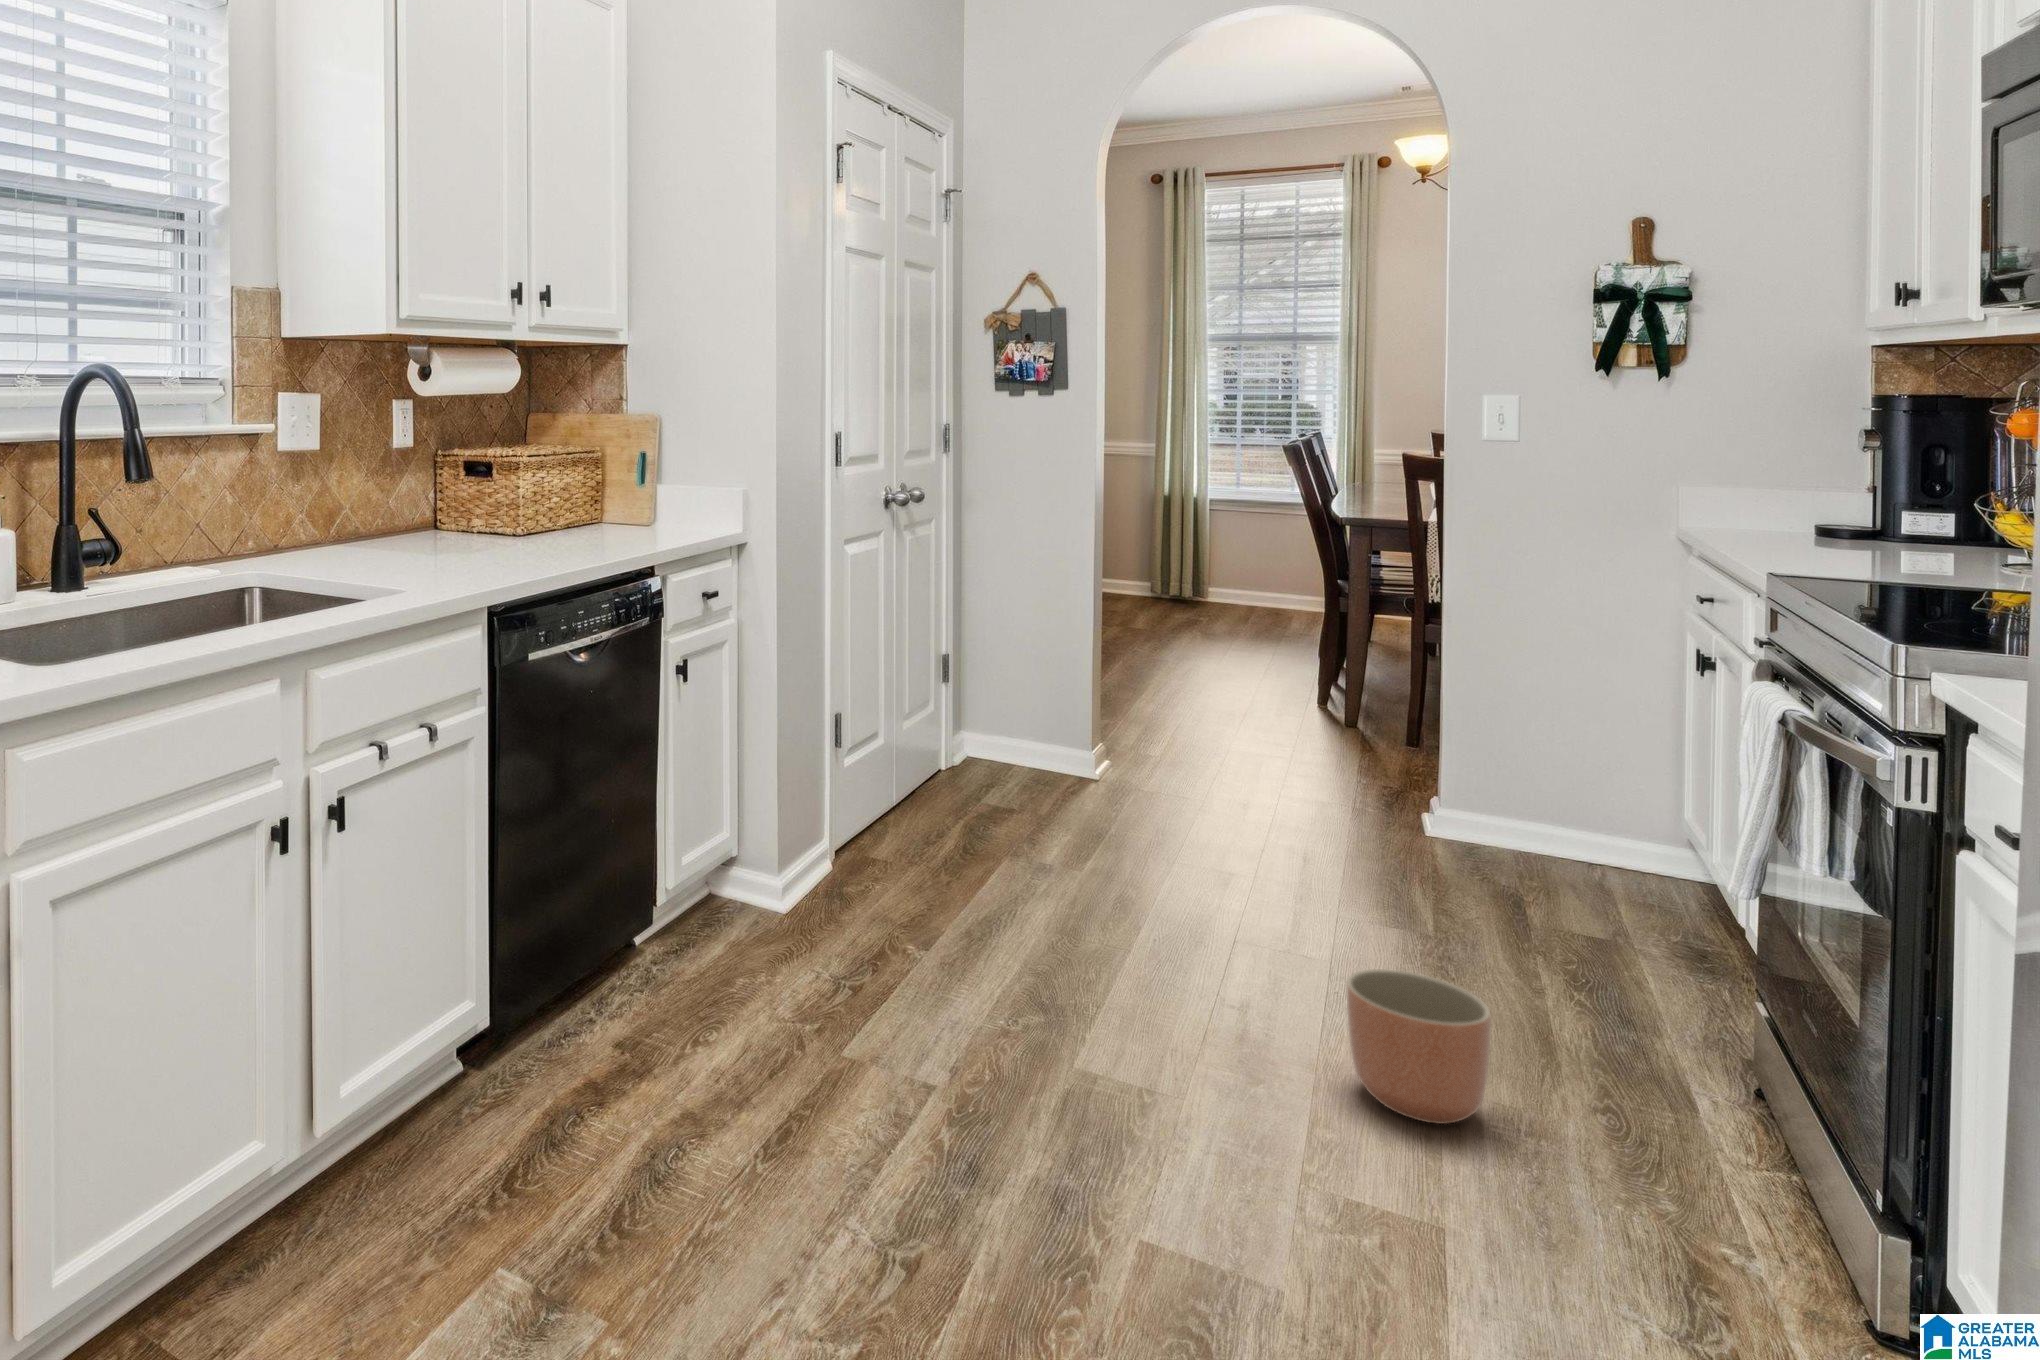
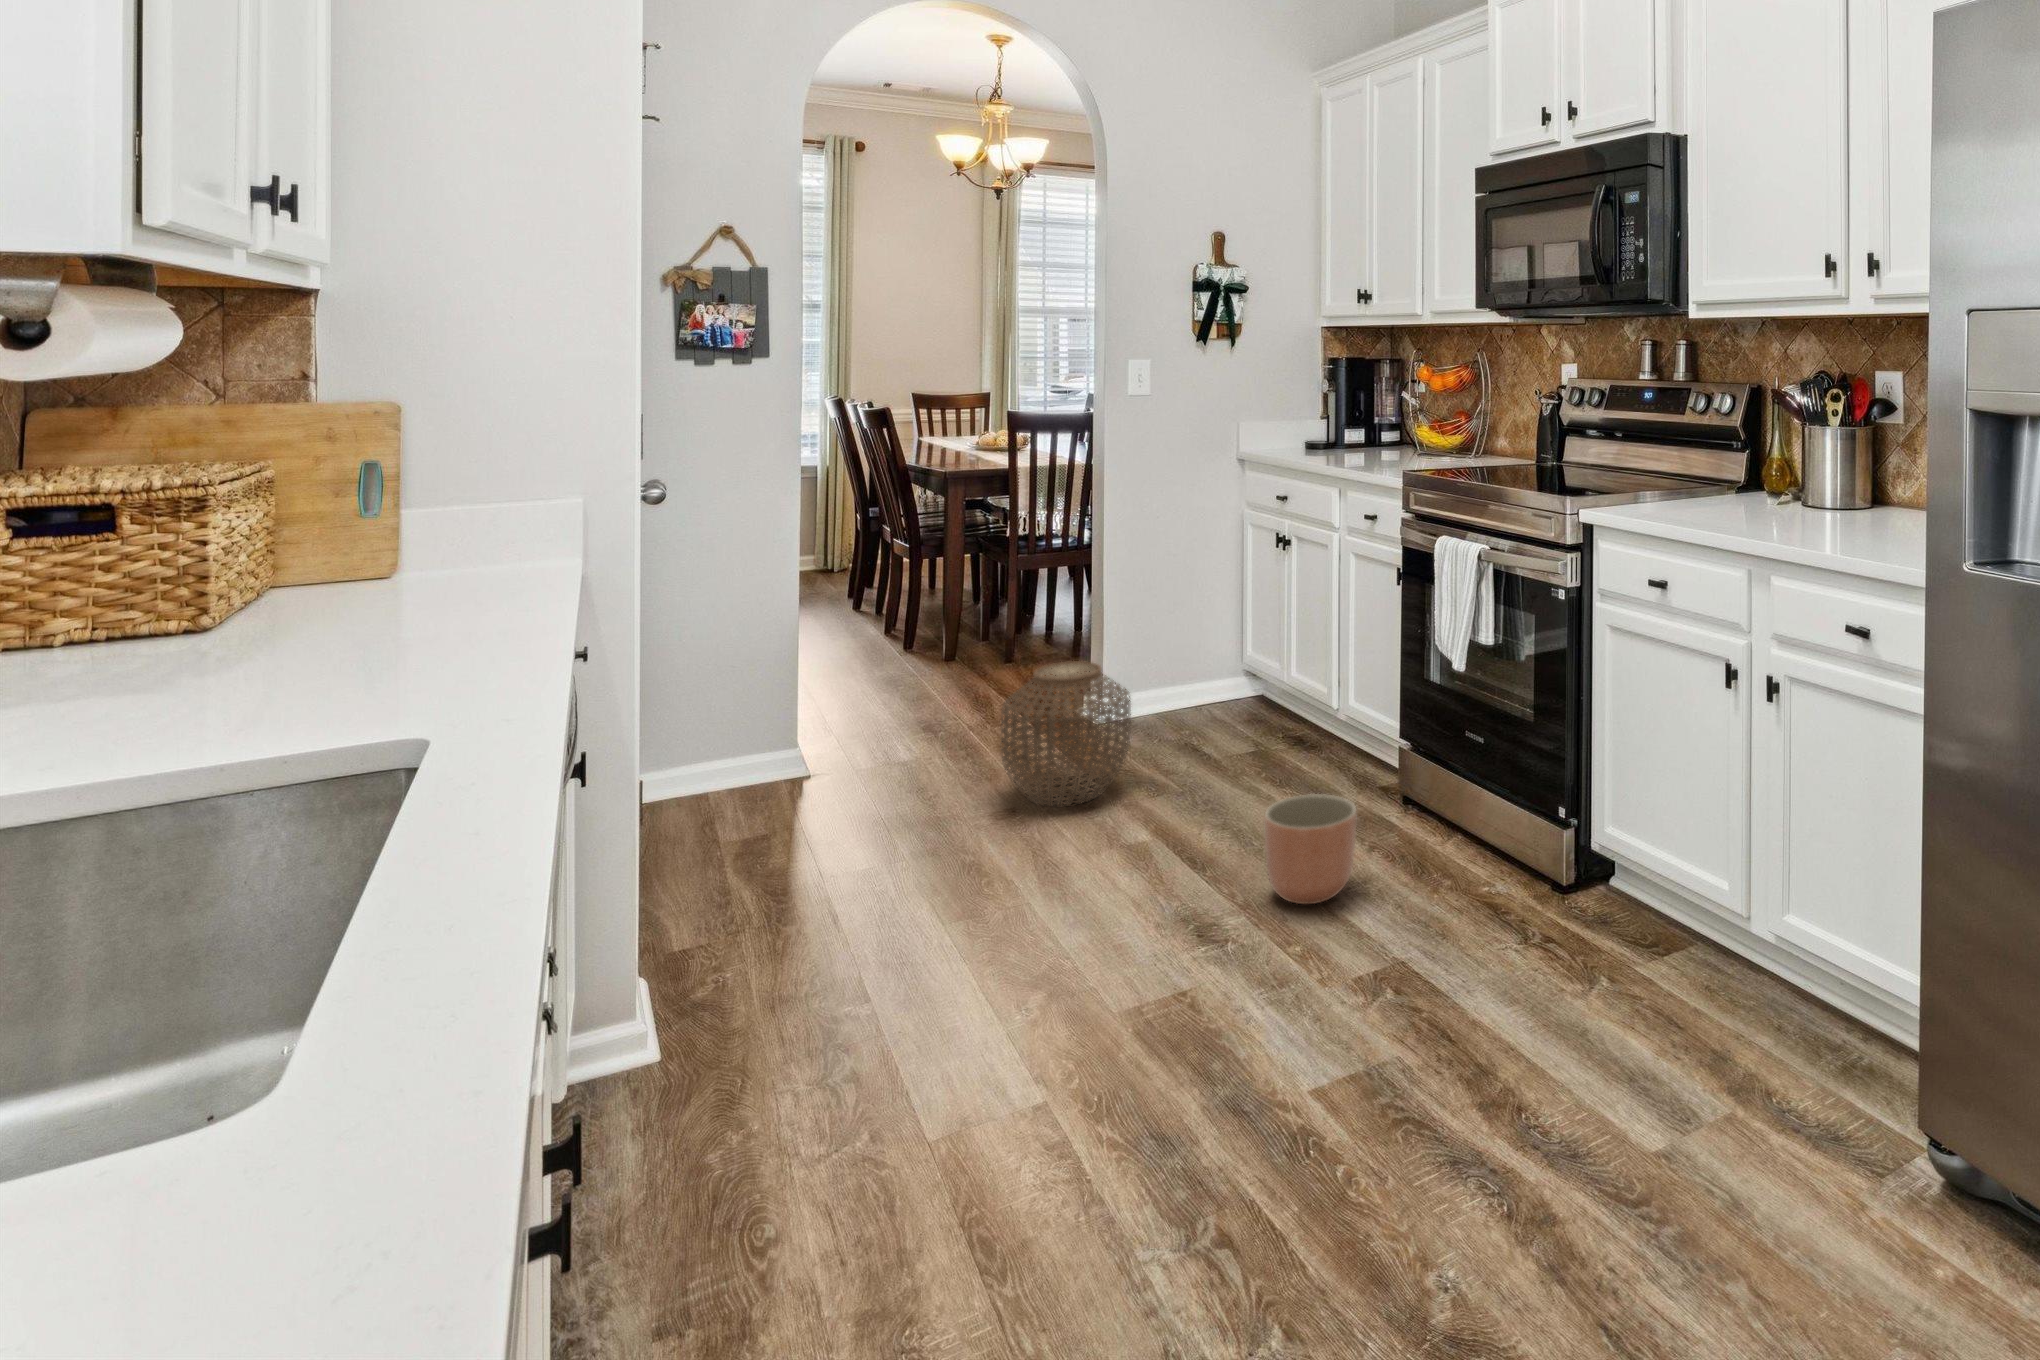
woven basket: none [1207,740,1367,910] -> present [1001,661,1131,806]

